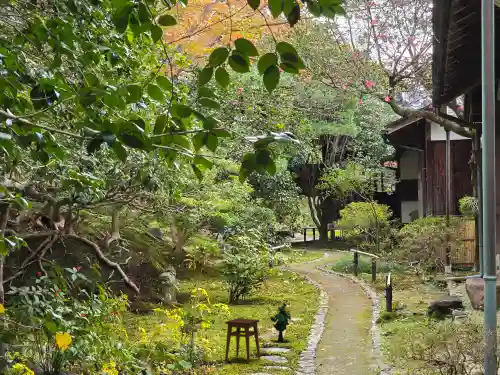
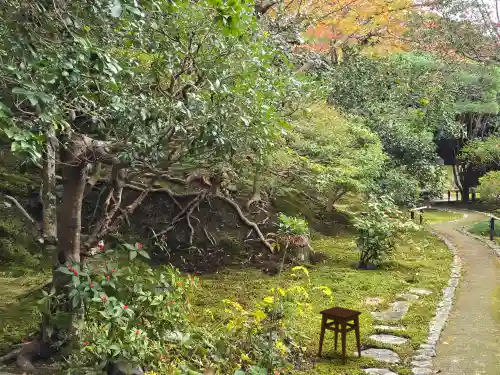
decorative plant: present [270,304,291,343] -> none [383,286,408,330]

